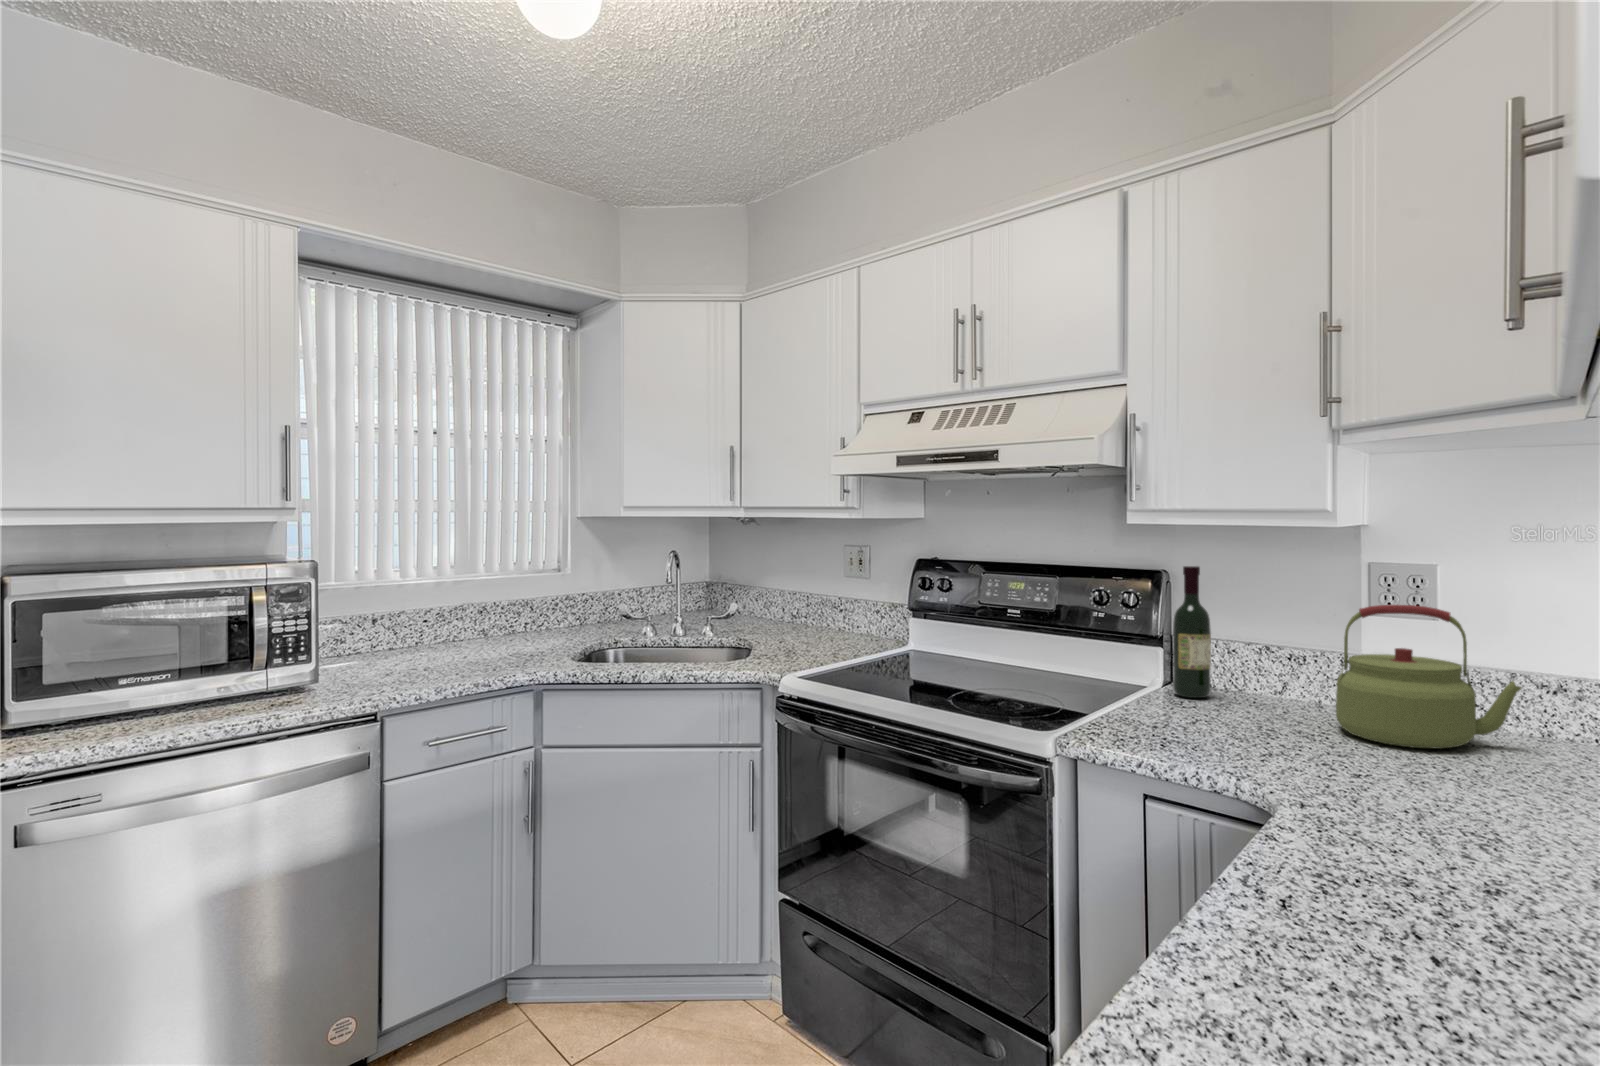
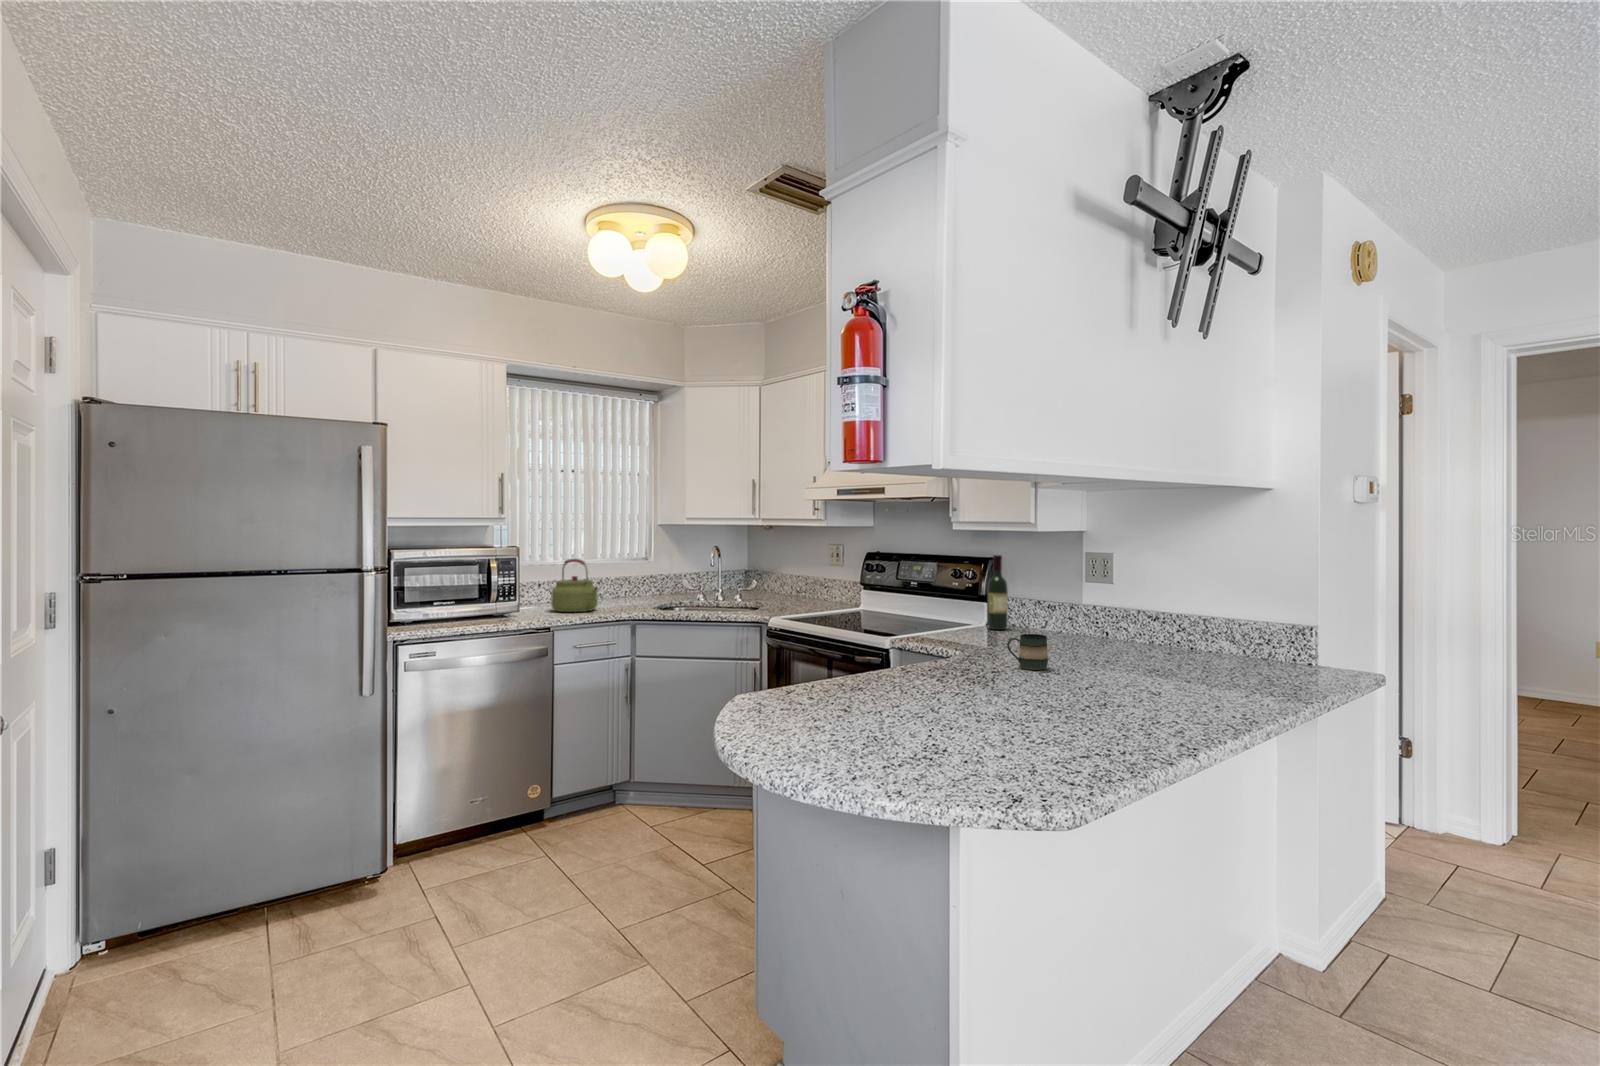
kettle: present [1336,605,1521,749] -> present [551,559,598,612]
mug: none [1414,757,1511,848] -> present [1007,634,1048,670]

